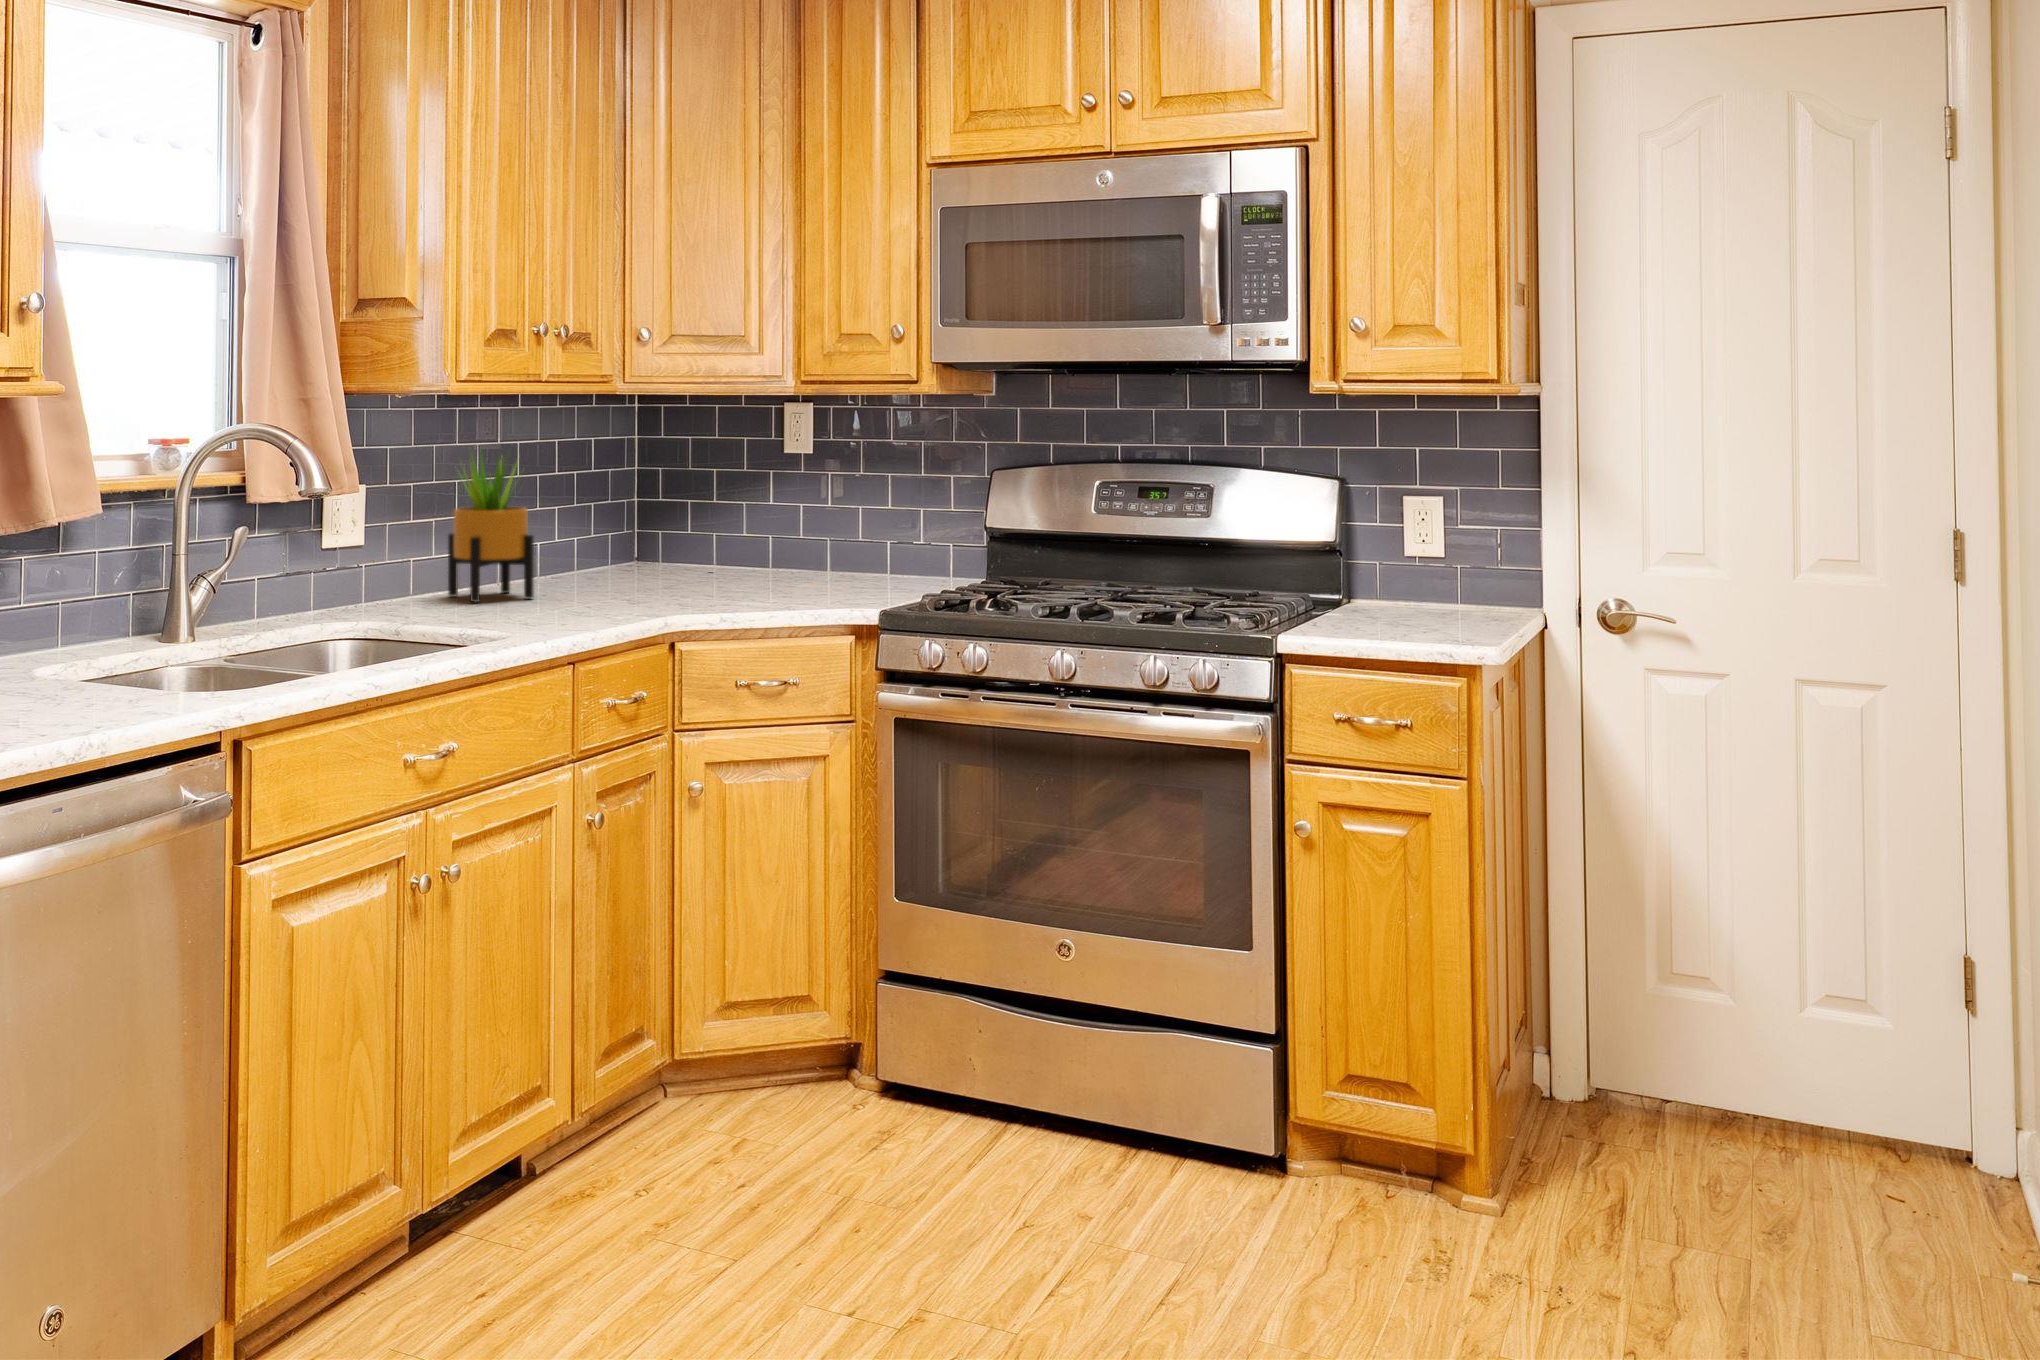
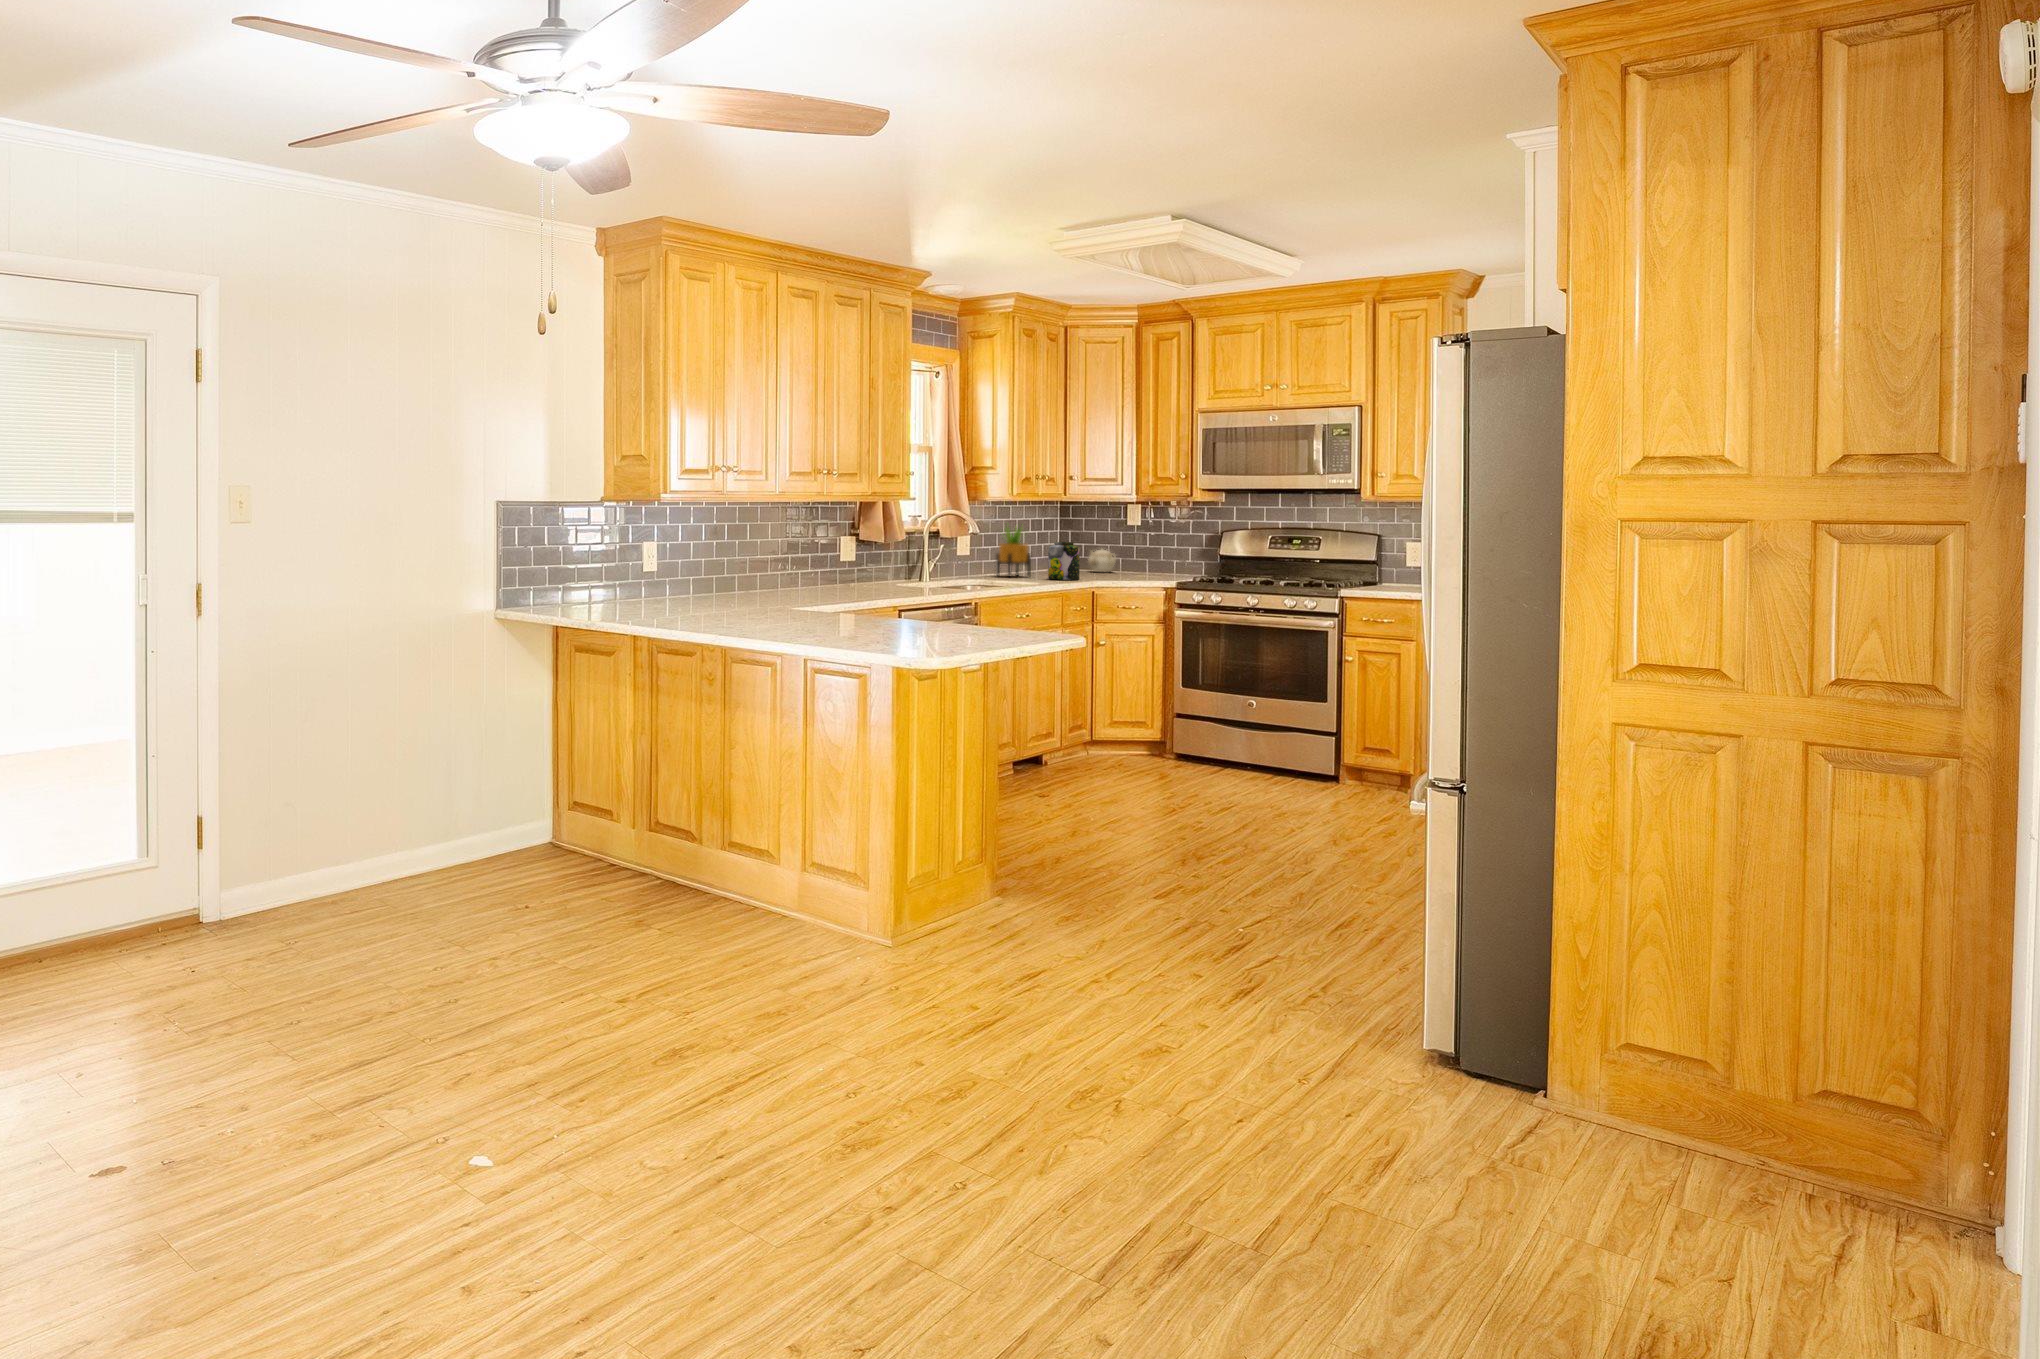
jar: none [569,504,646,609] -> present [1048,542,1080,580]
teapot: none [696,510,756,571] -> present [1089,549,1116,572]

